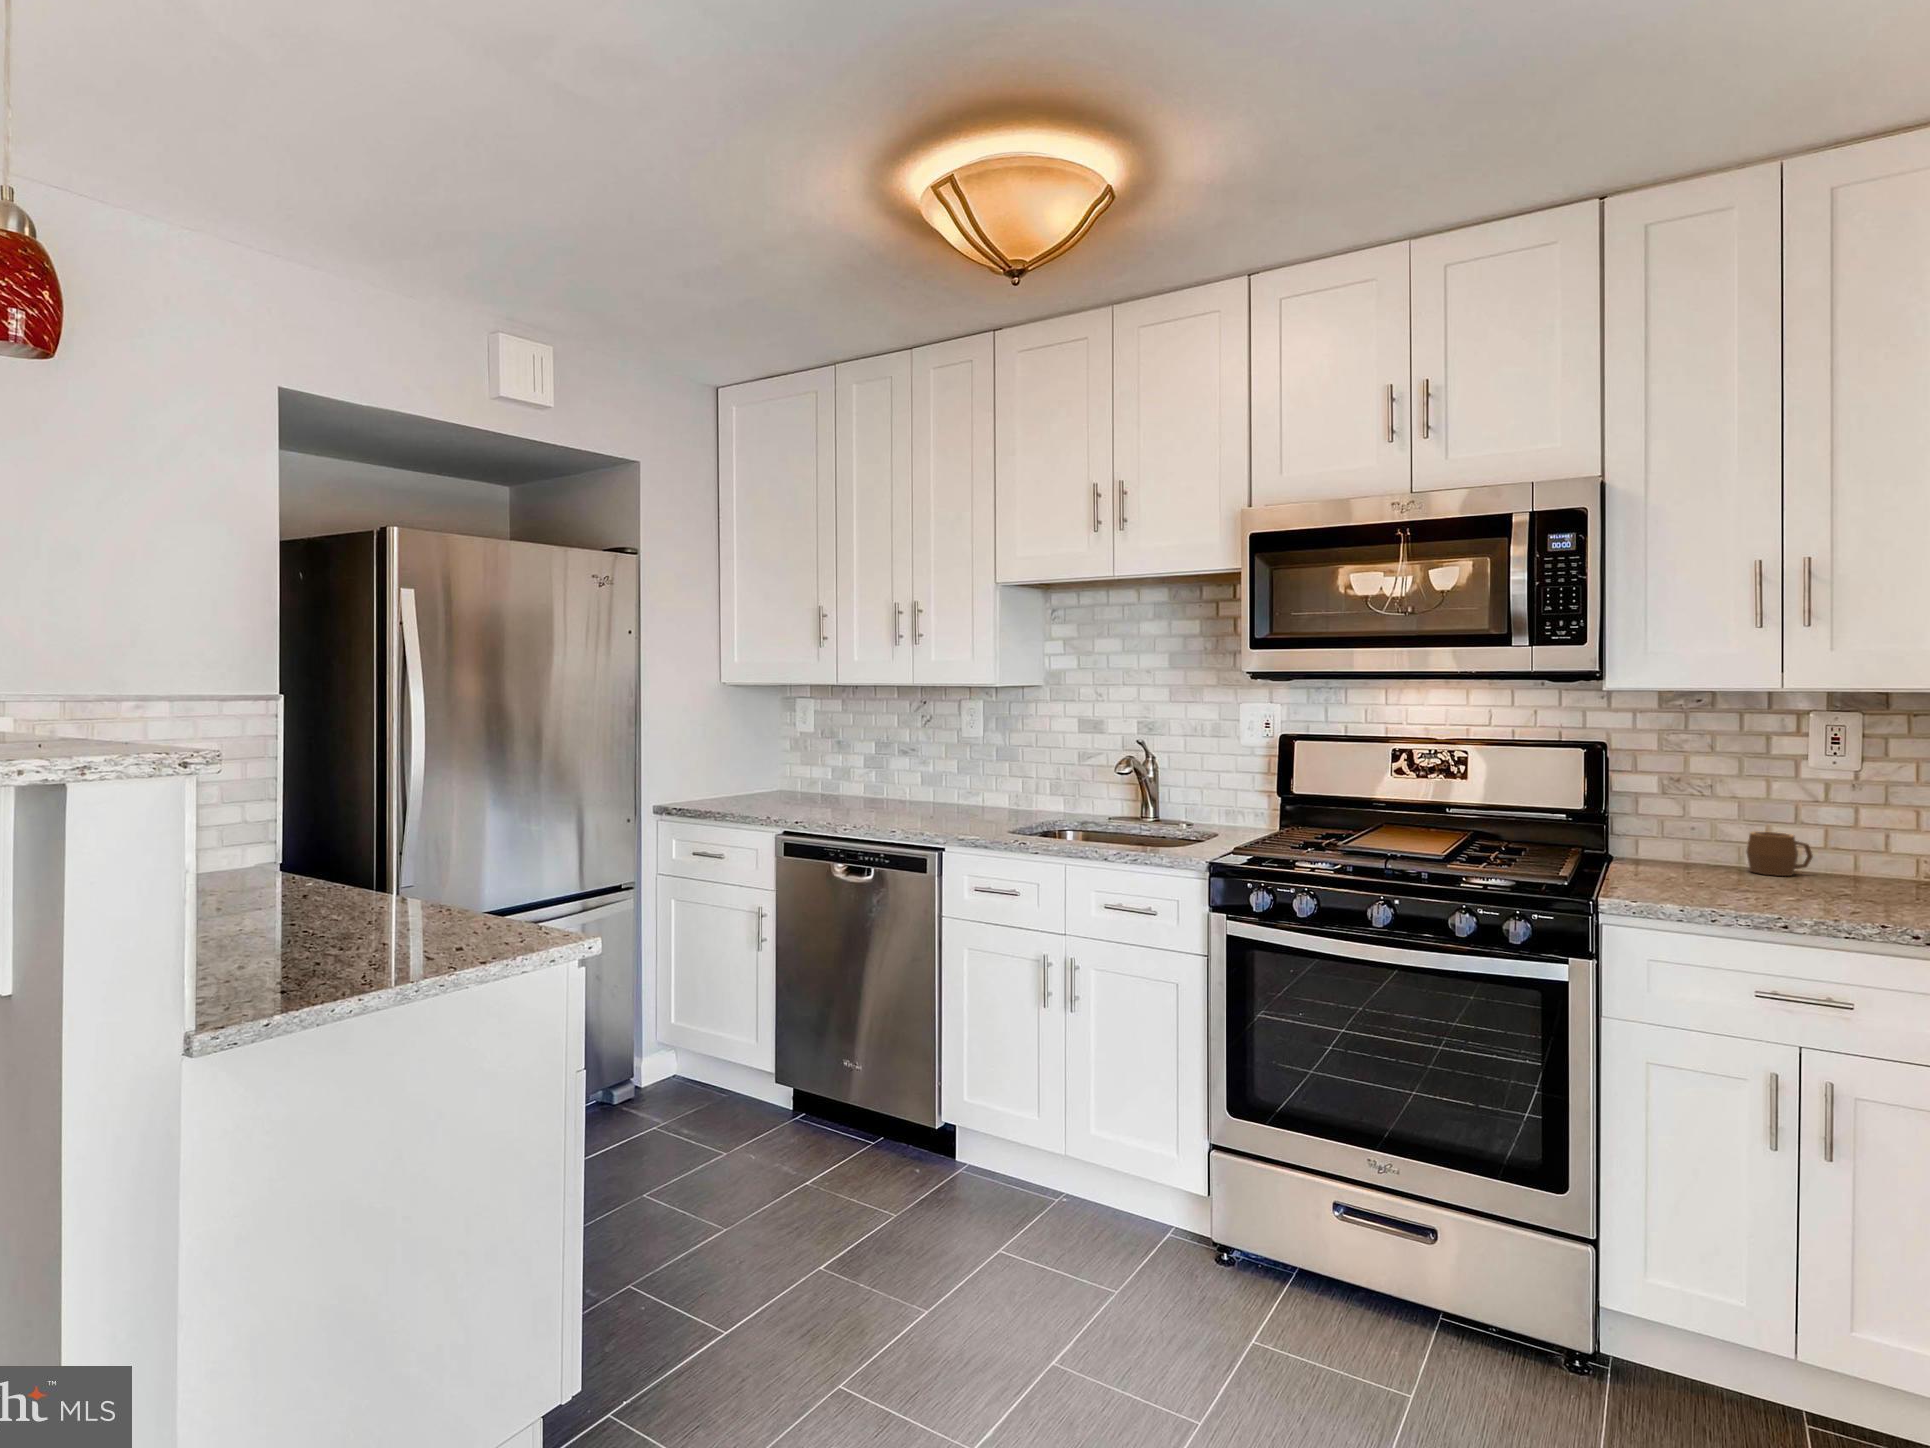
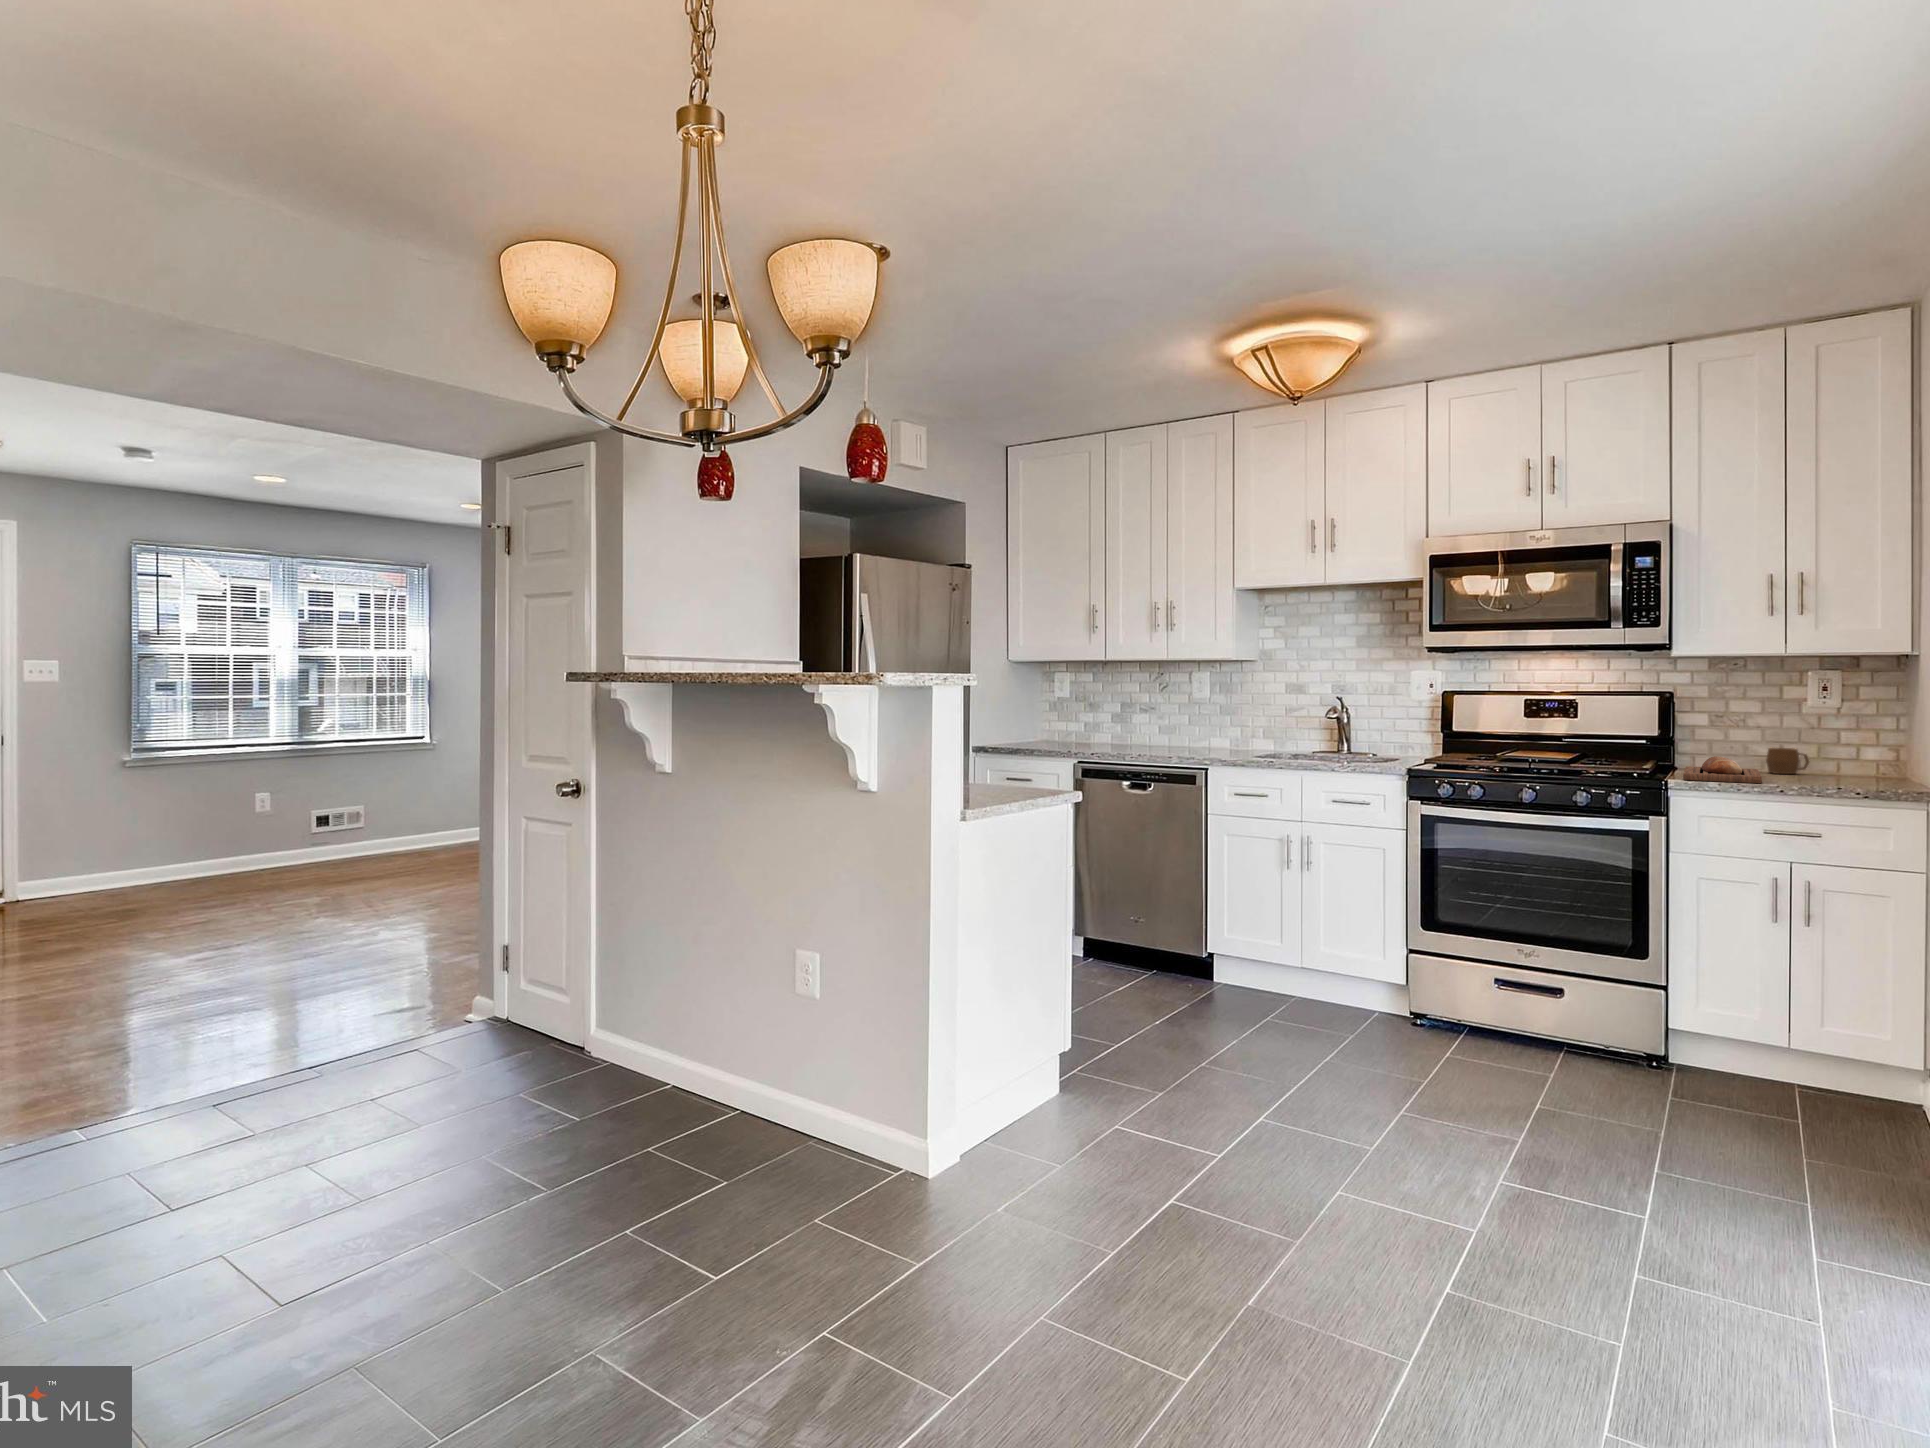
bread loaf: none [1624,851,1751,908] -> present [1683,756,1762,783]

